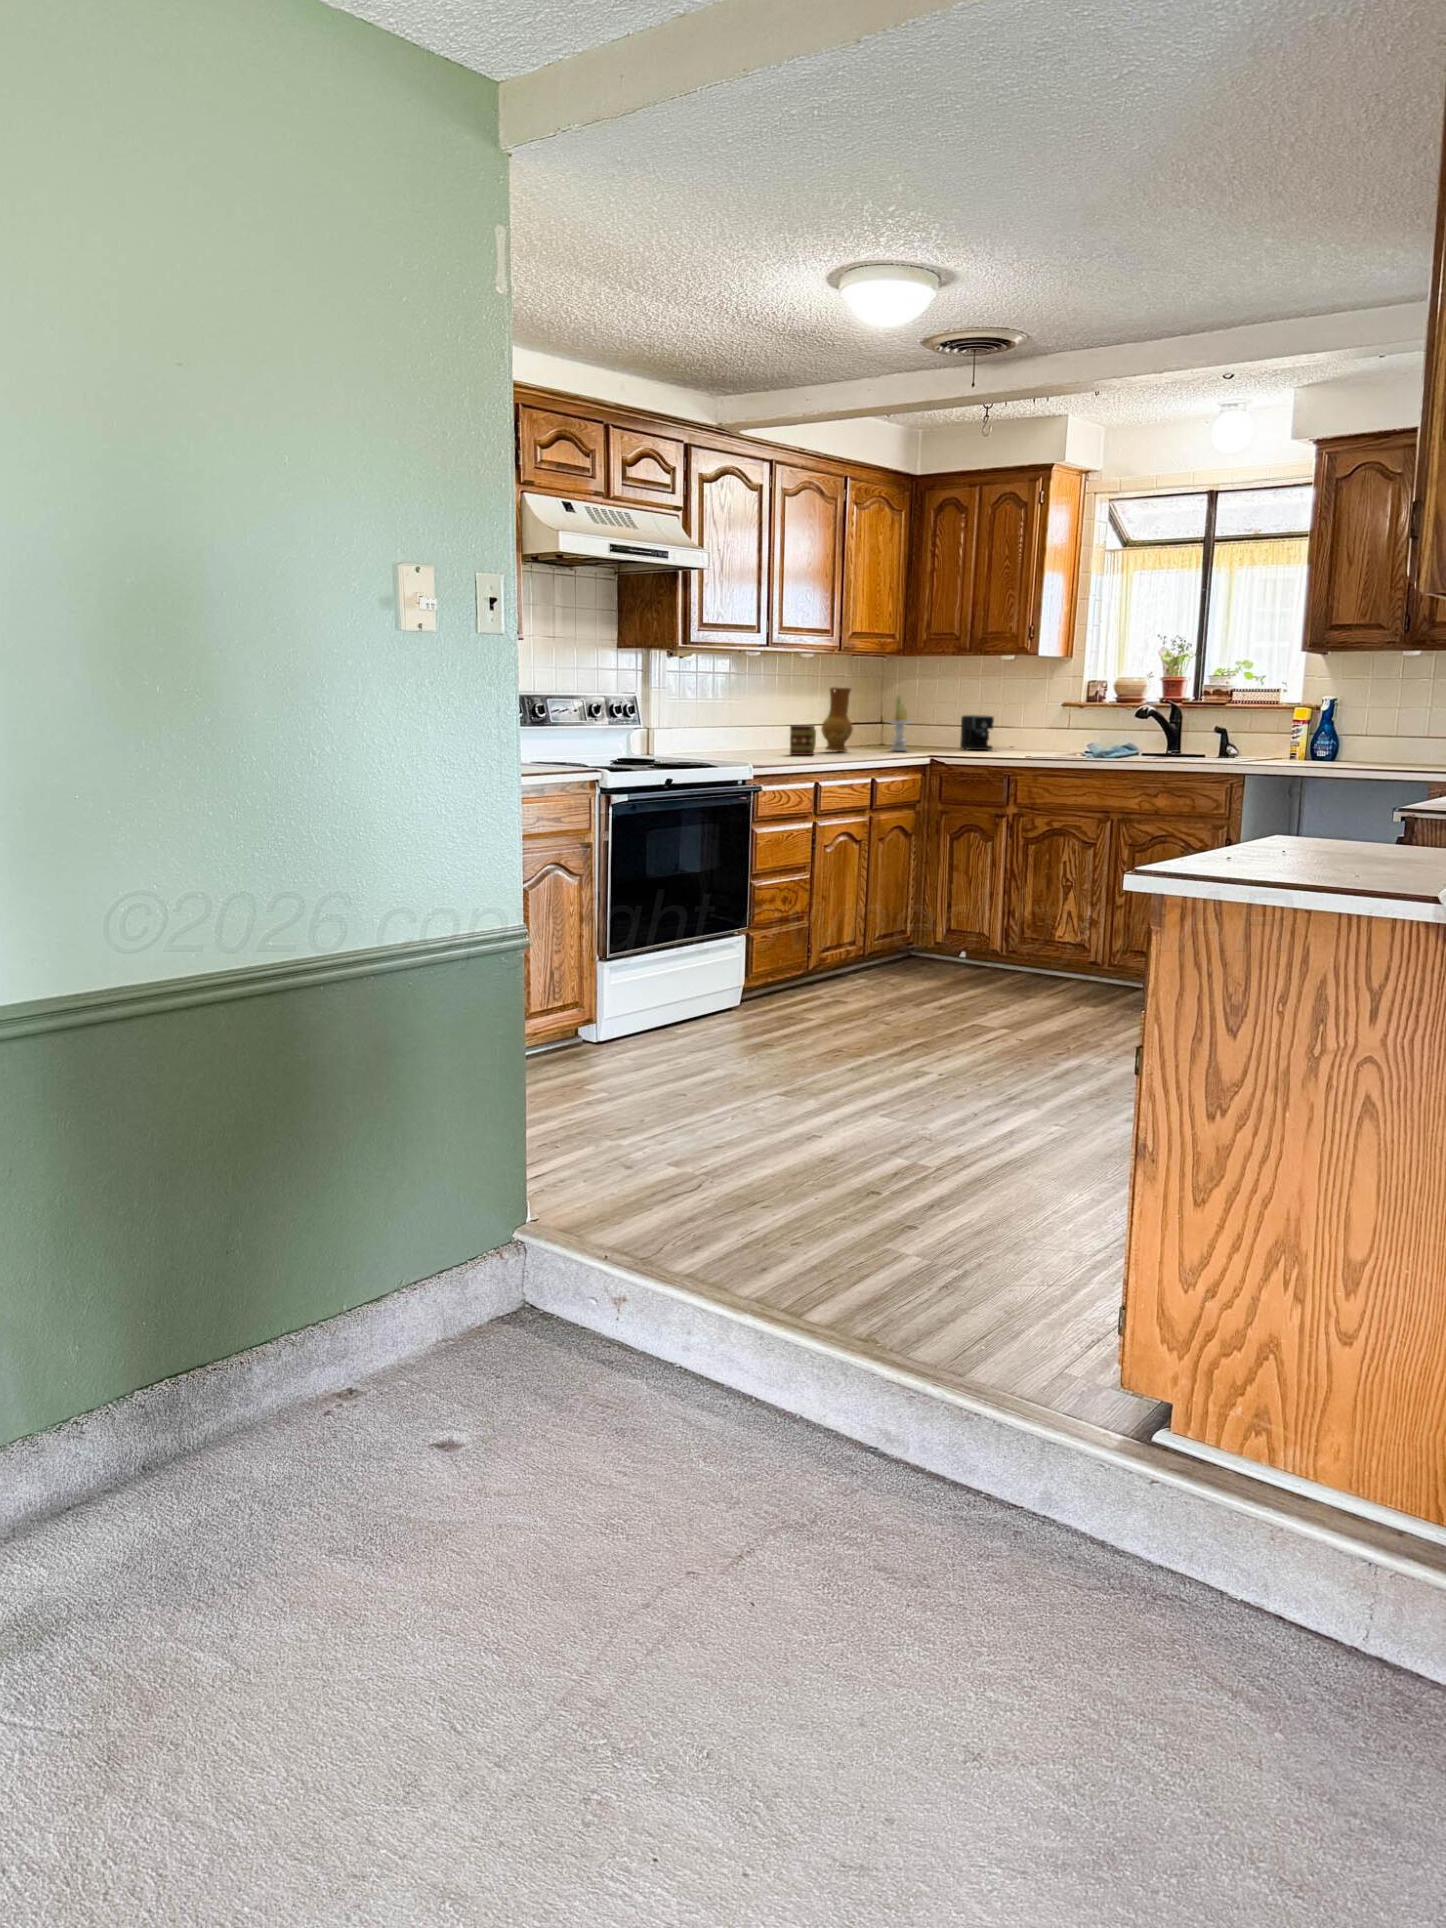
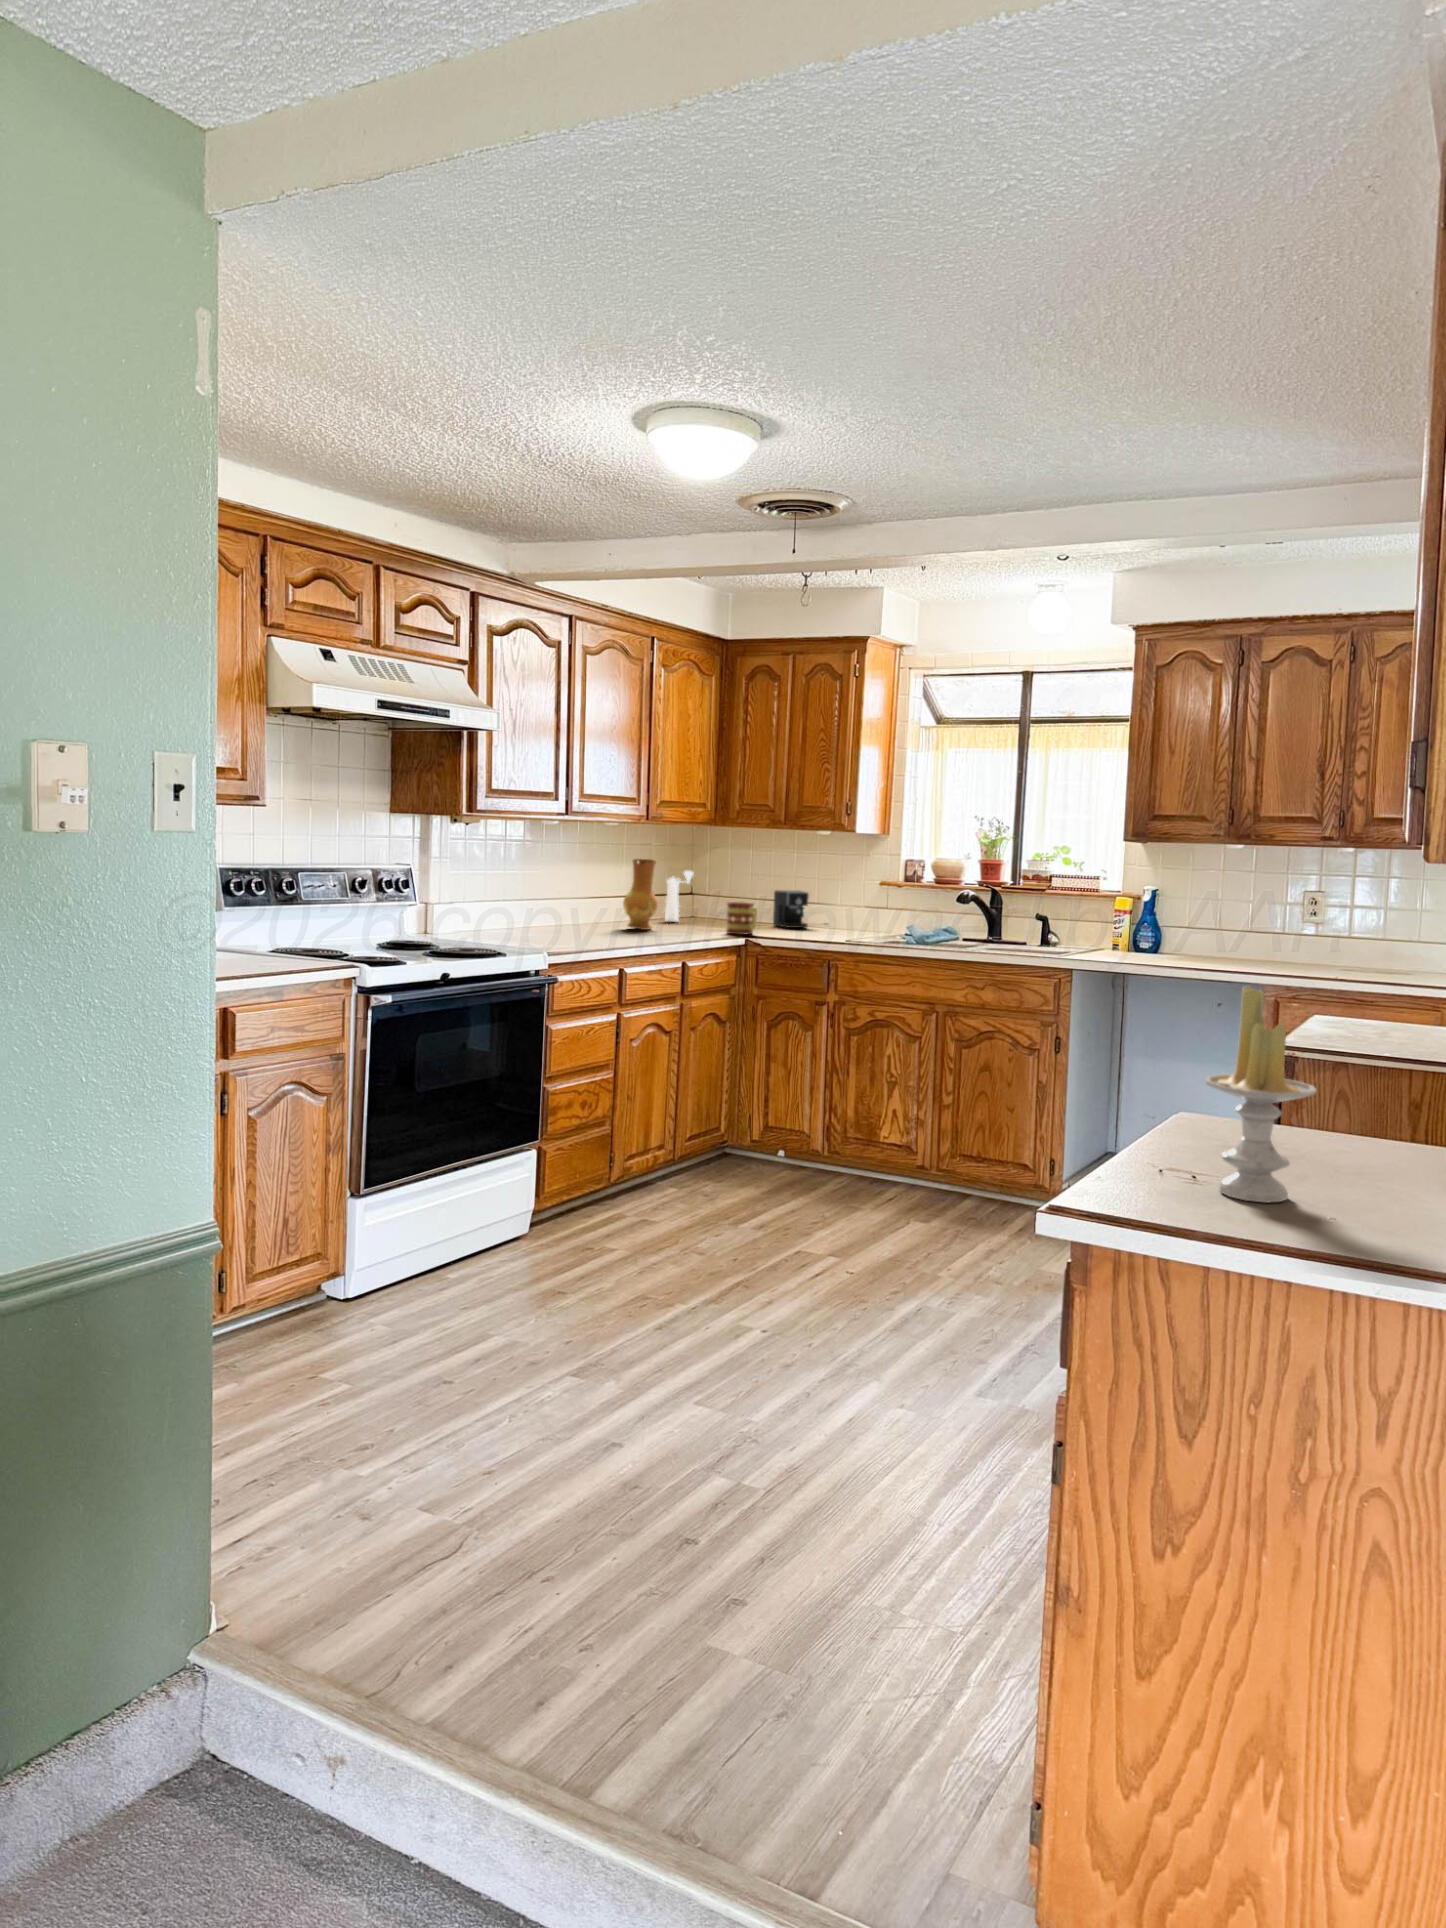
candle: present [887,695,913,751] -> present [1205,986,1316,1202]
pepper mill: none [860,701,887,748] -> present [665,871,693,922]
mug: present [790,725,816,755] -> present [726,902,757,935]

